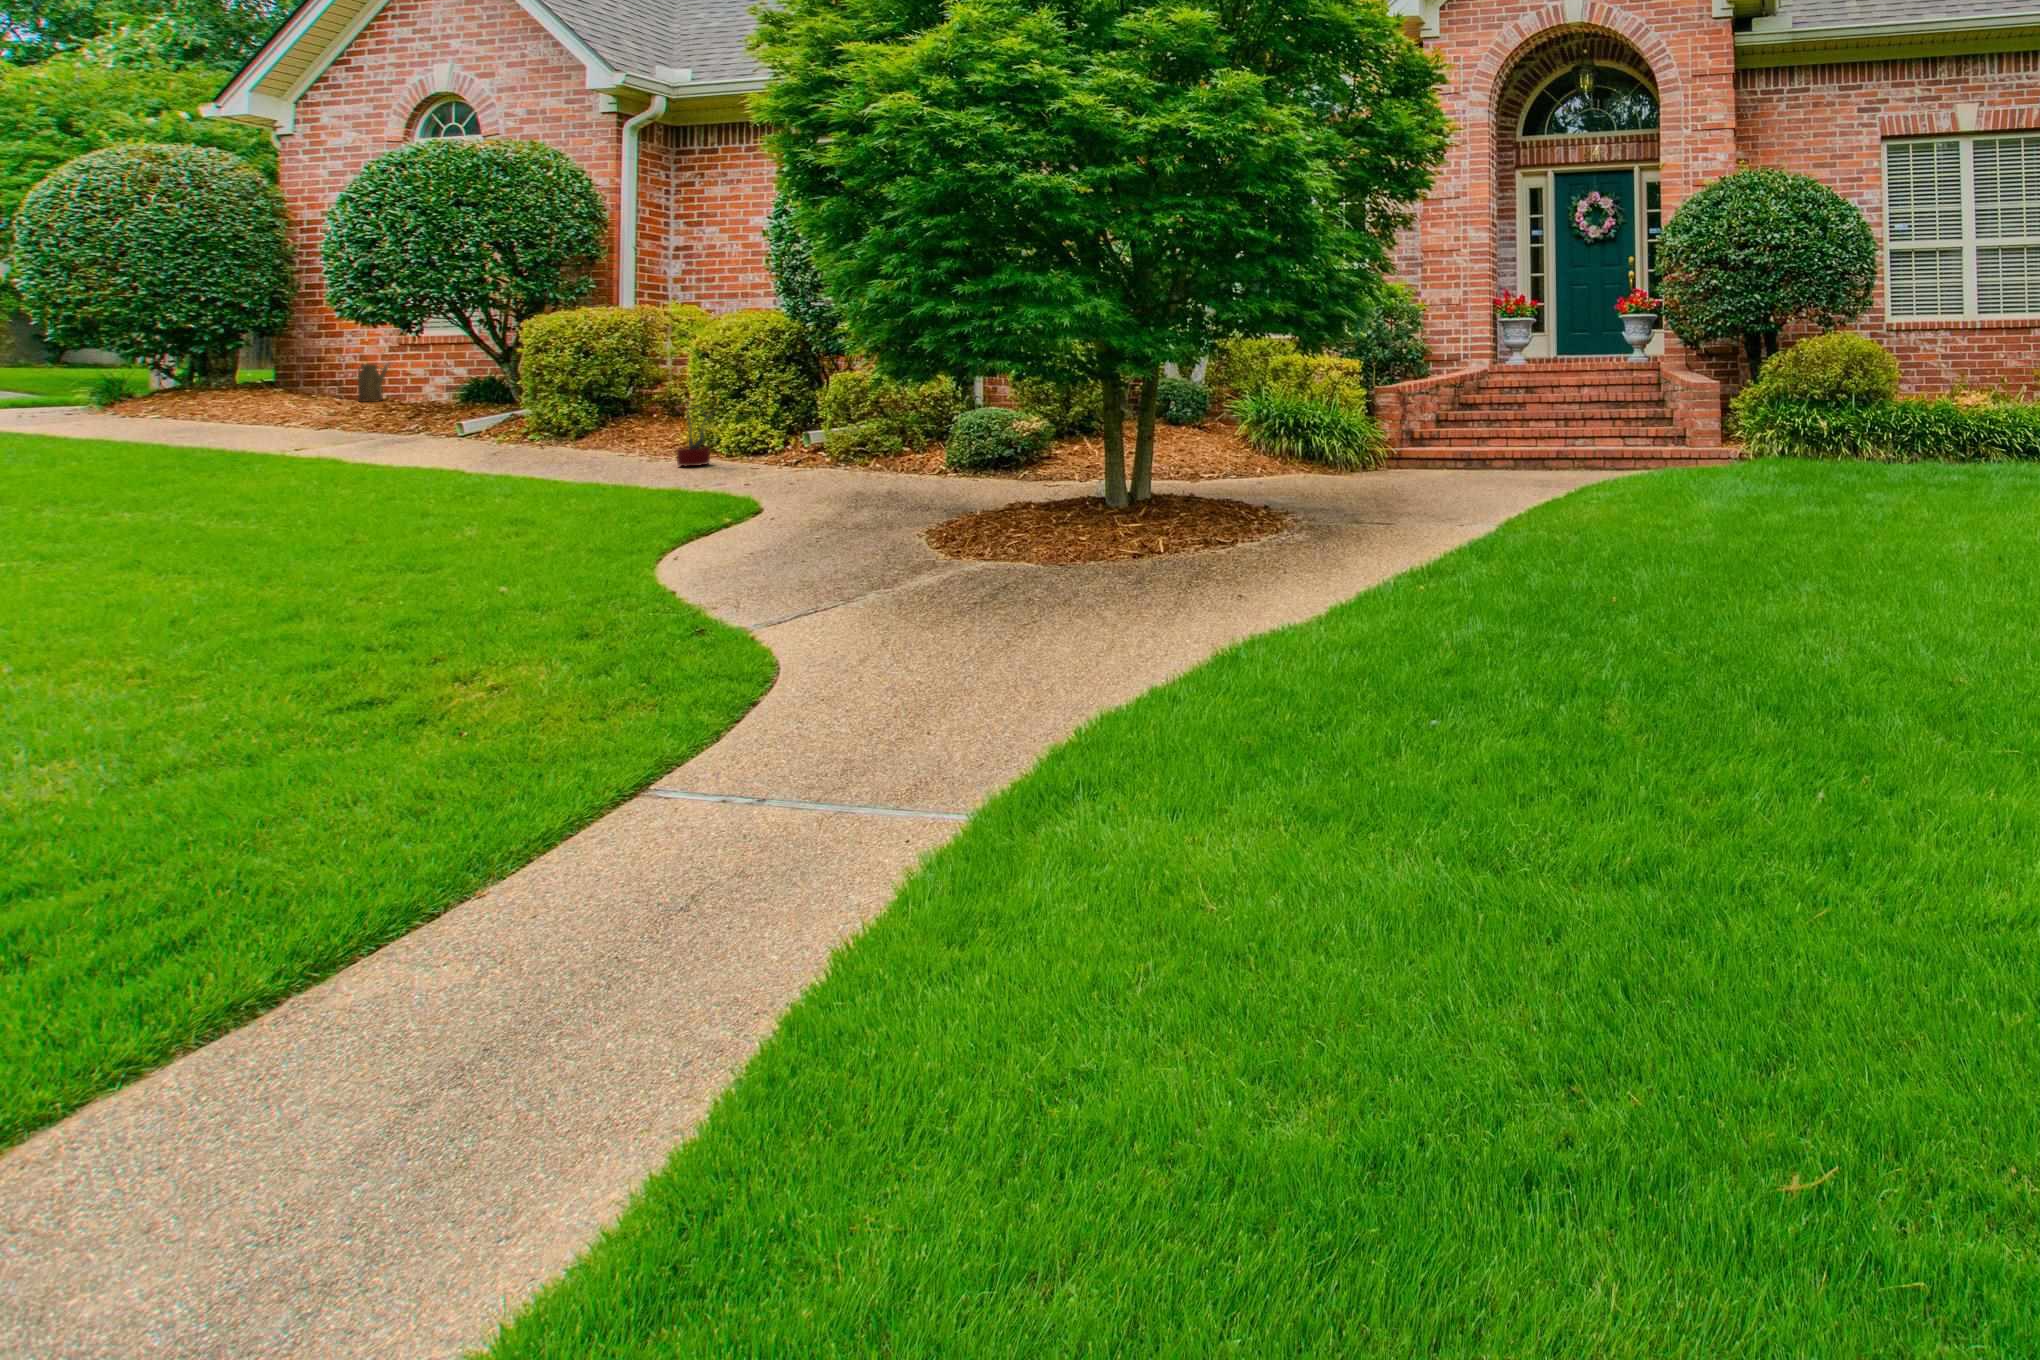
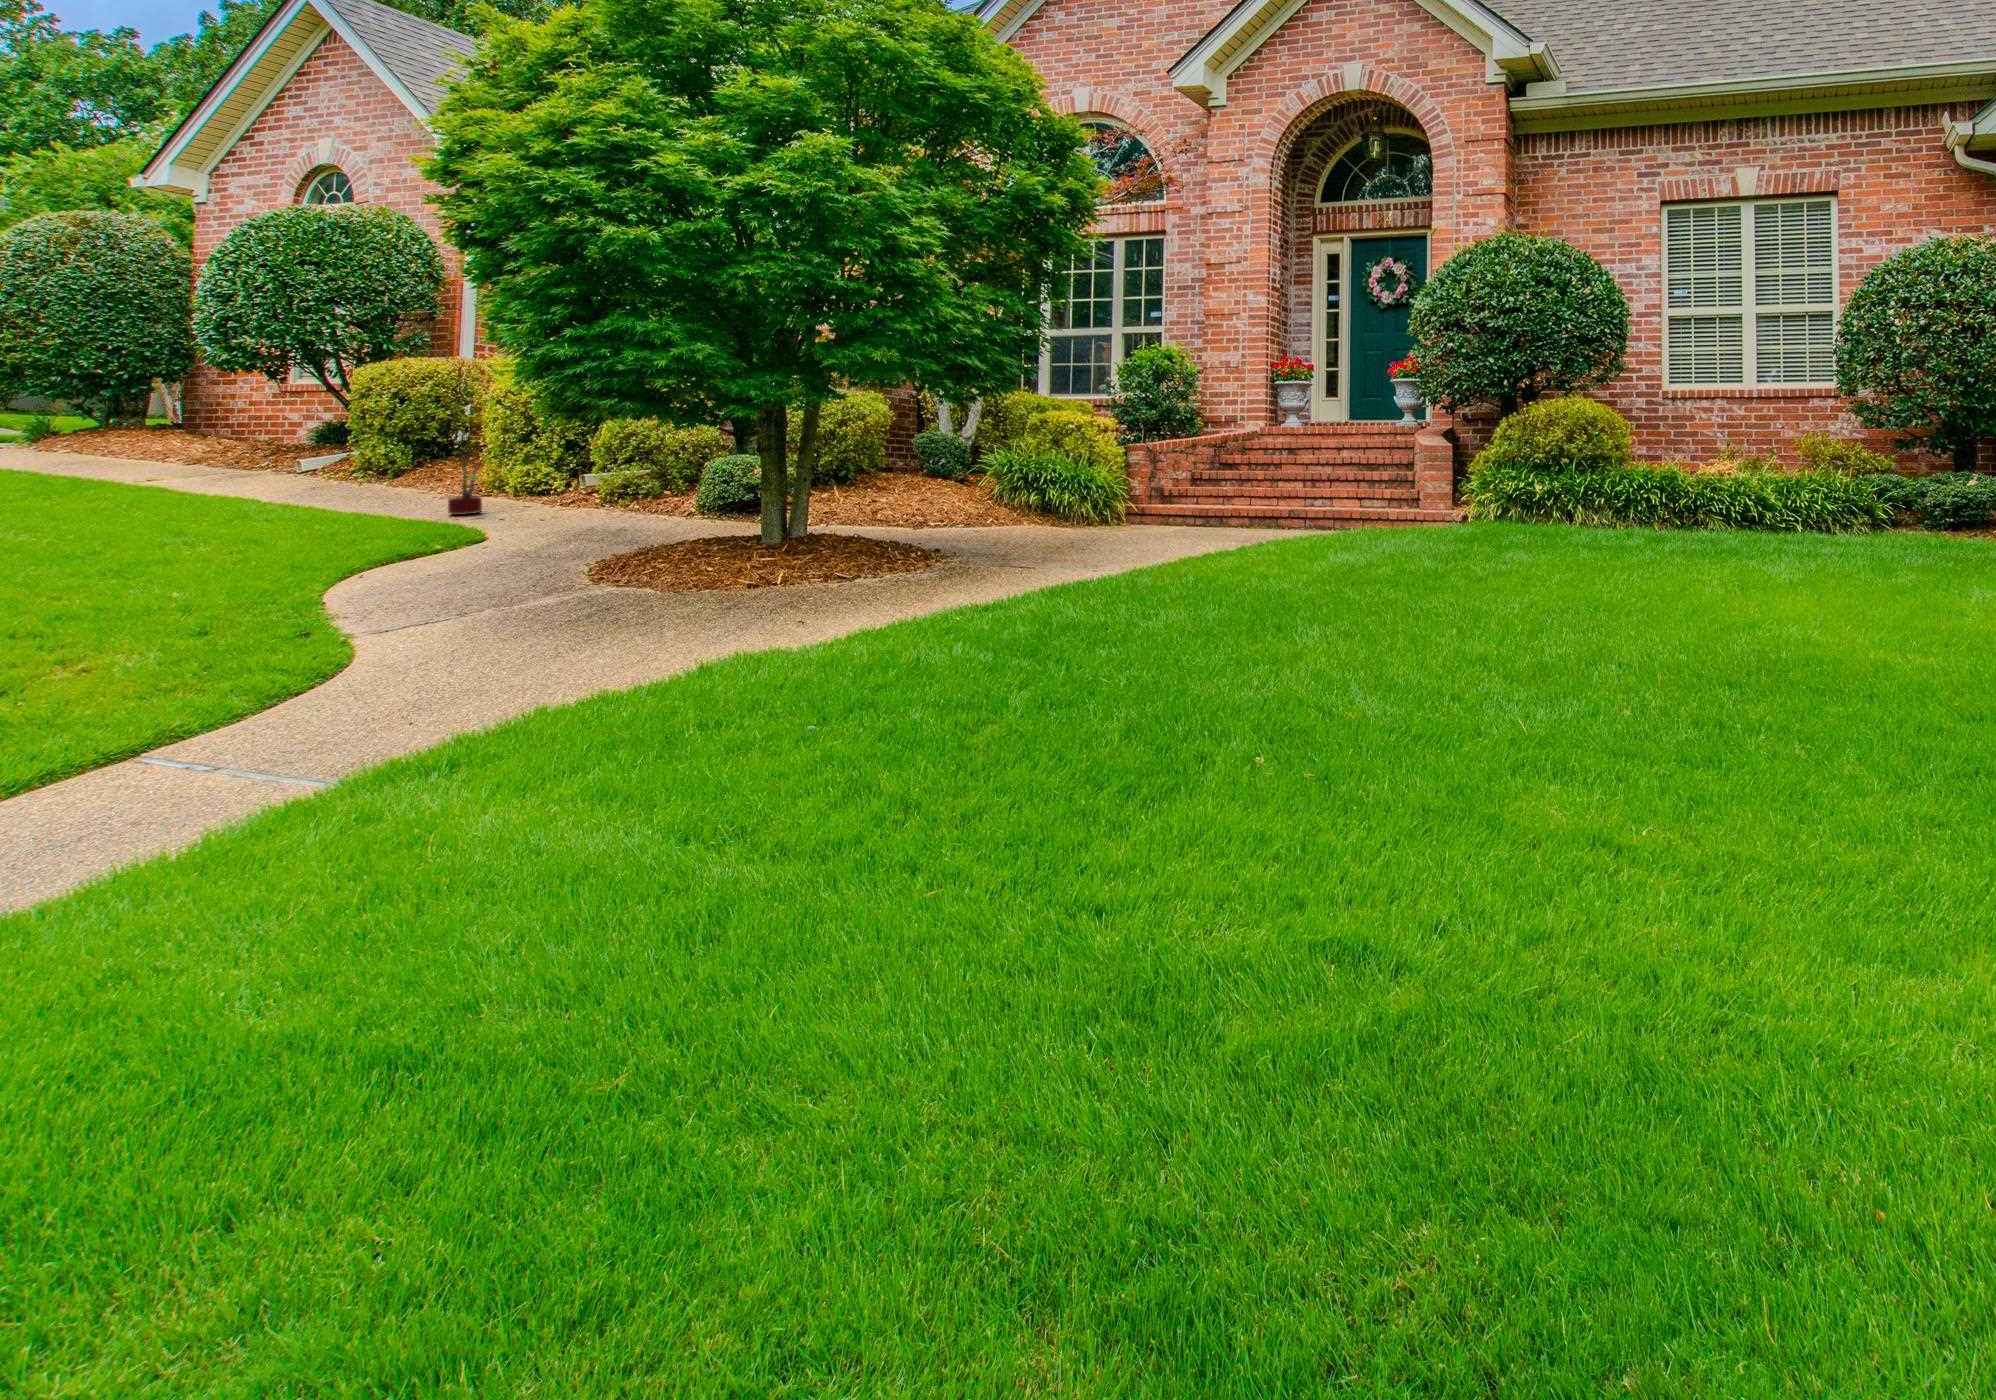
watering can: present [357,364,389,402] -> none [250,411,278,446]

